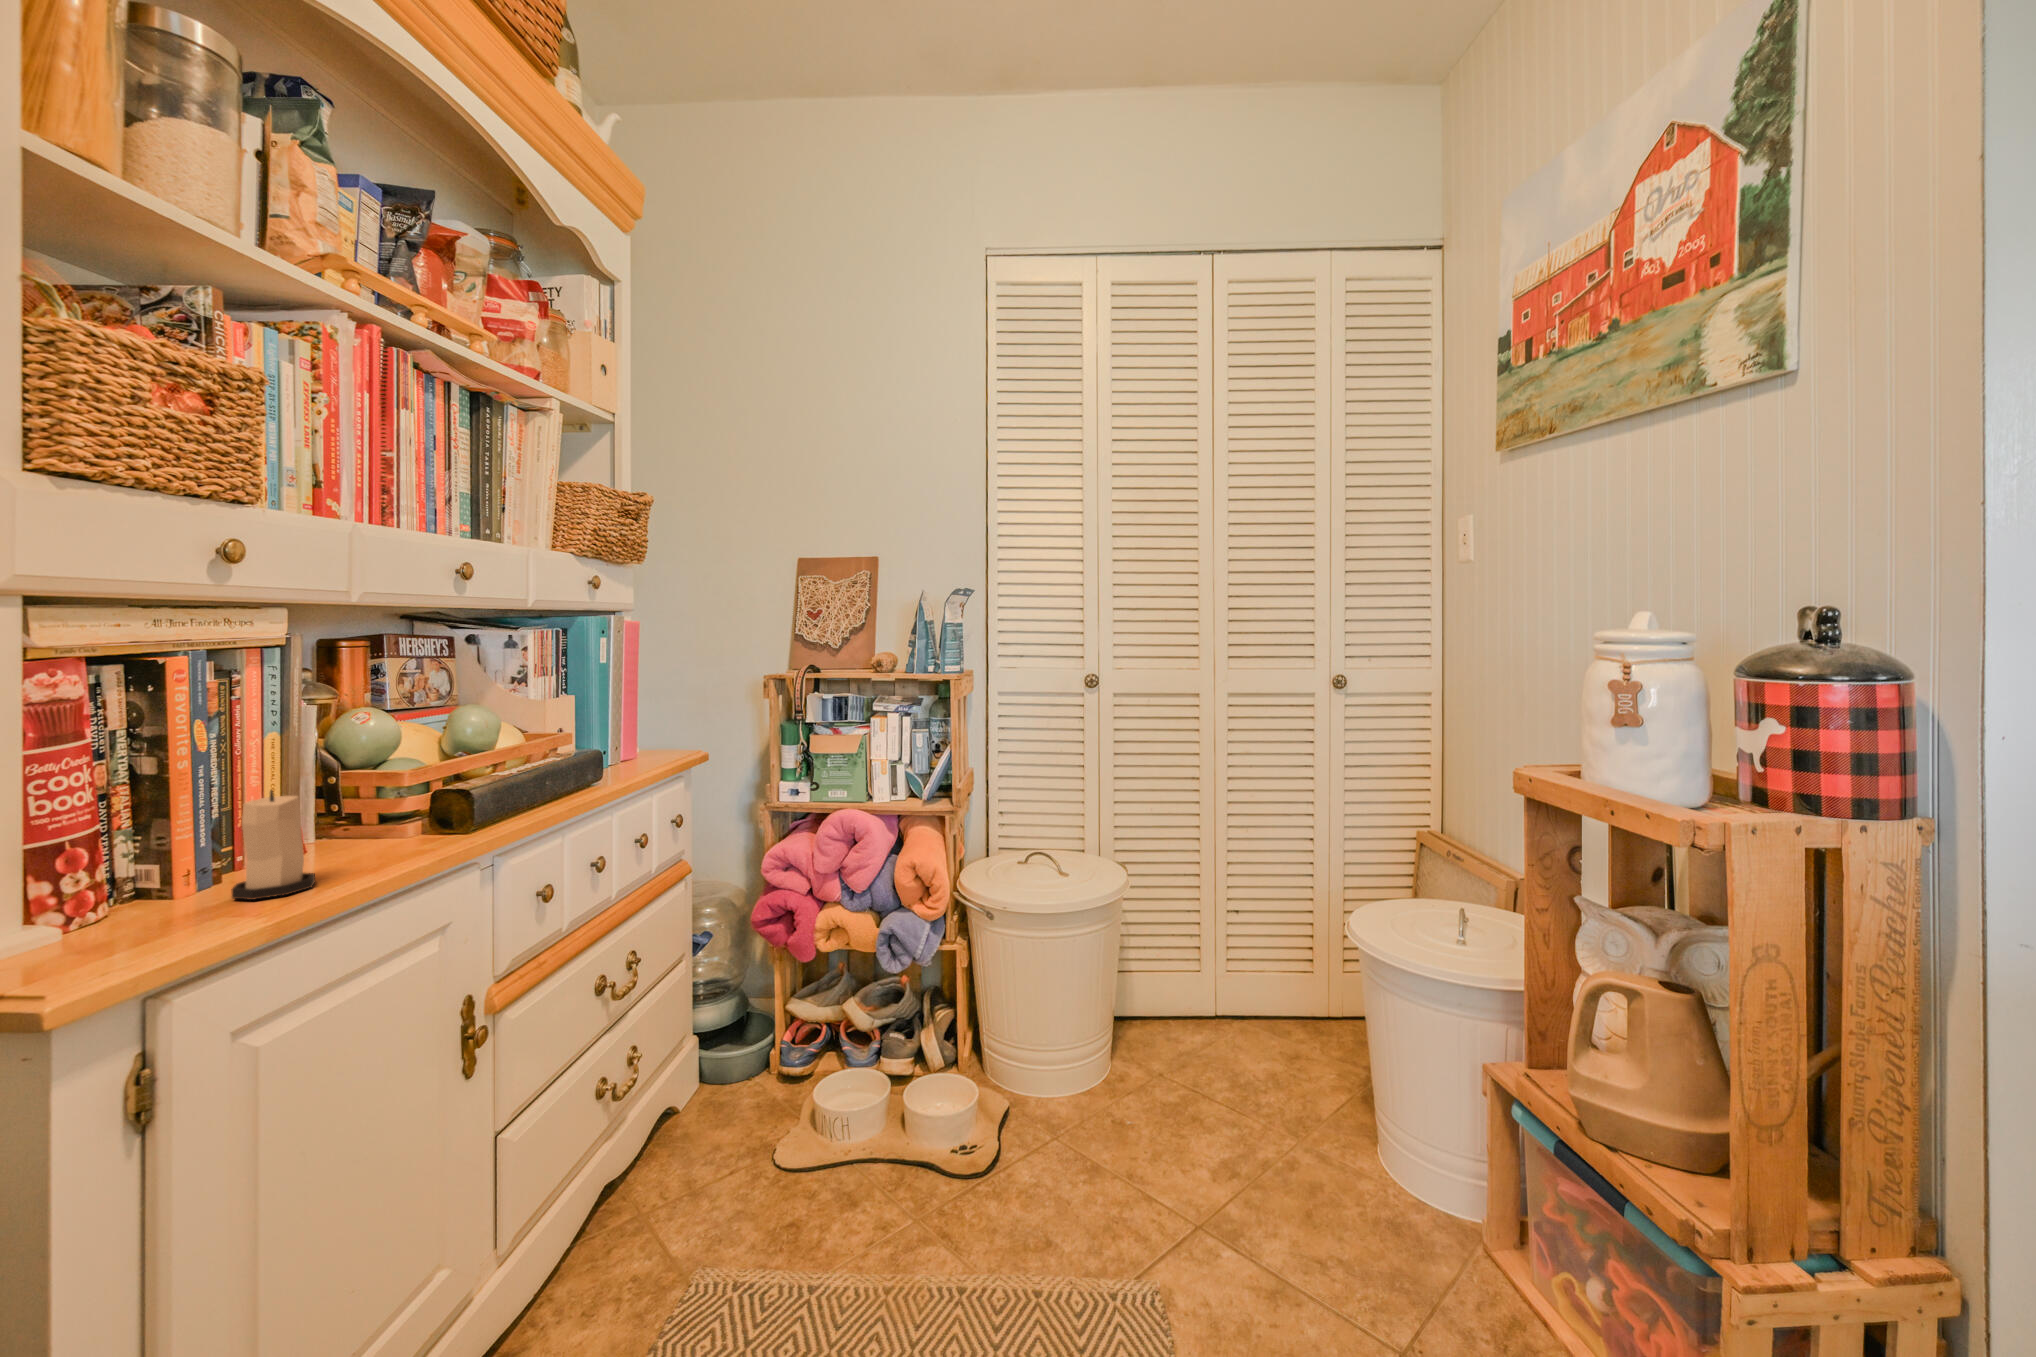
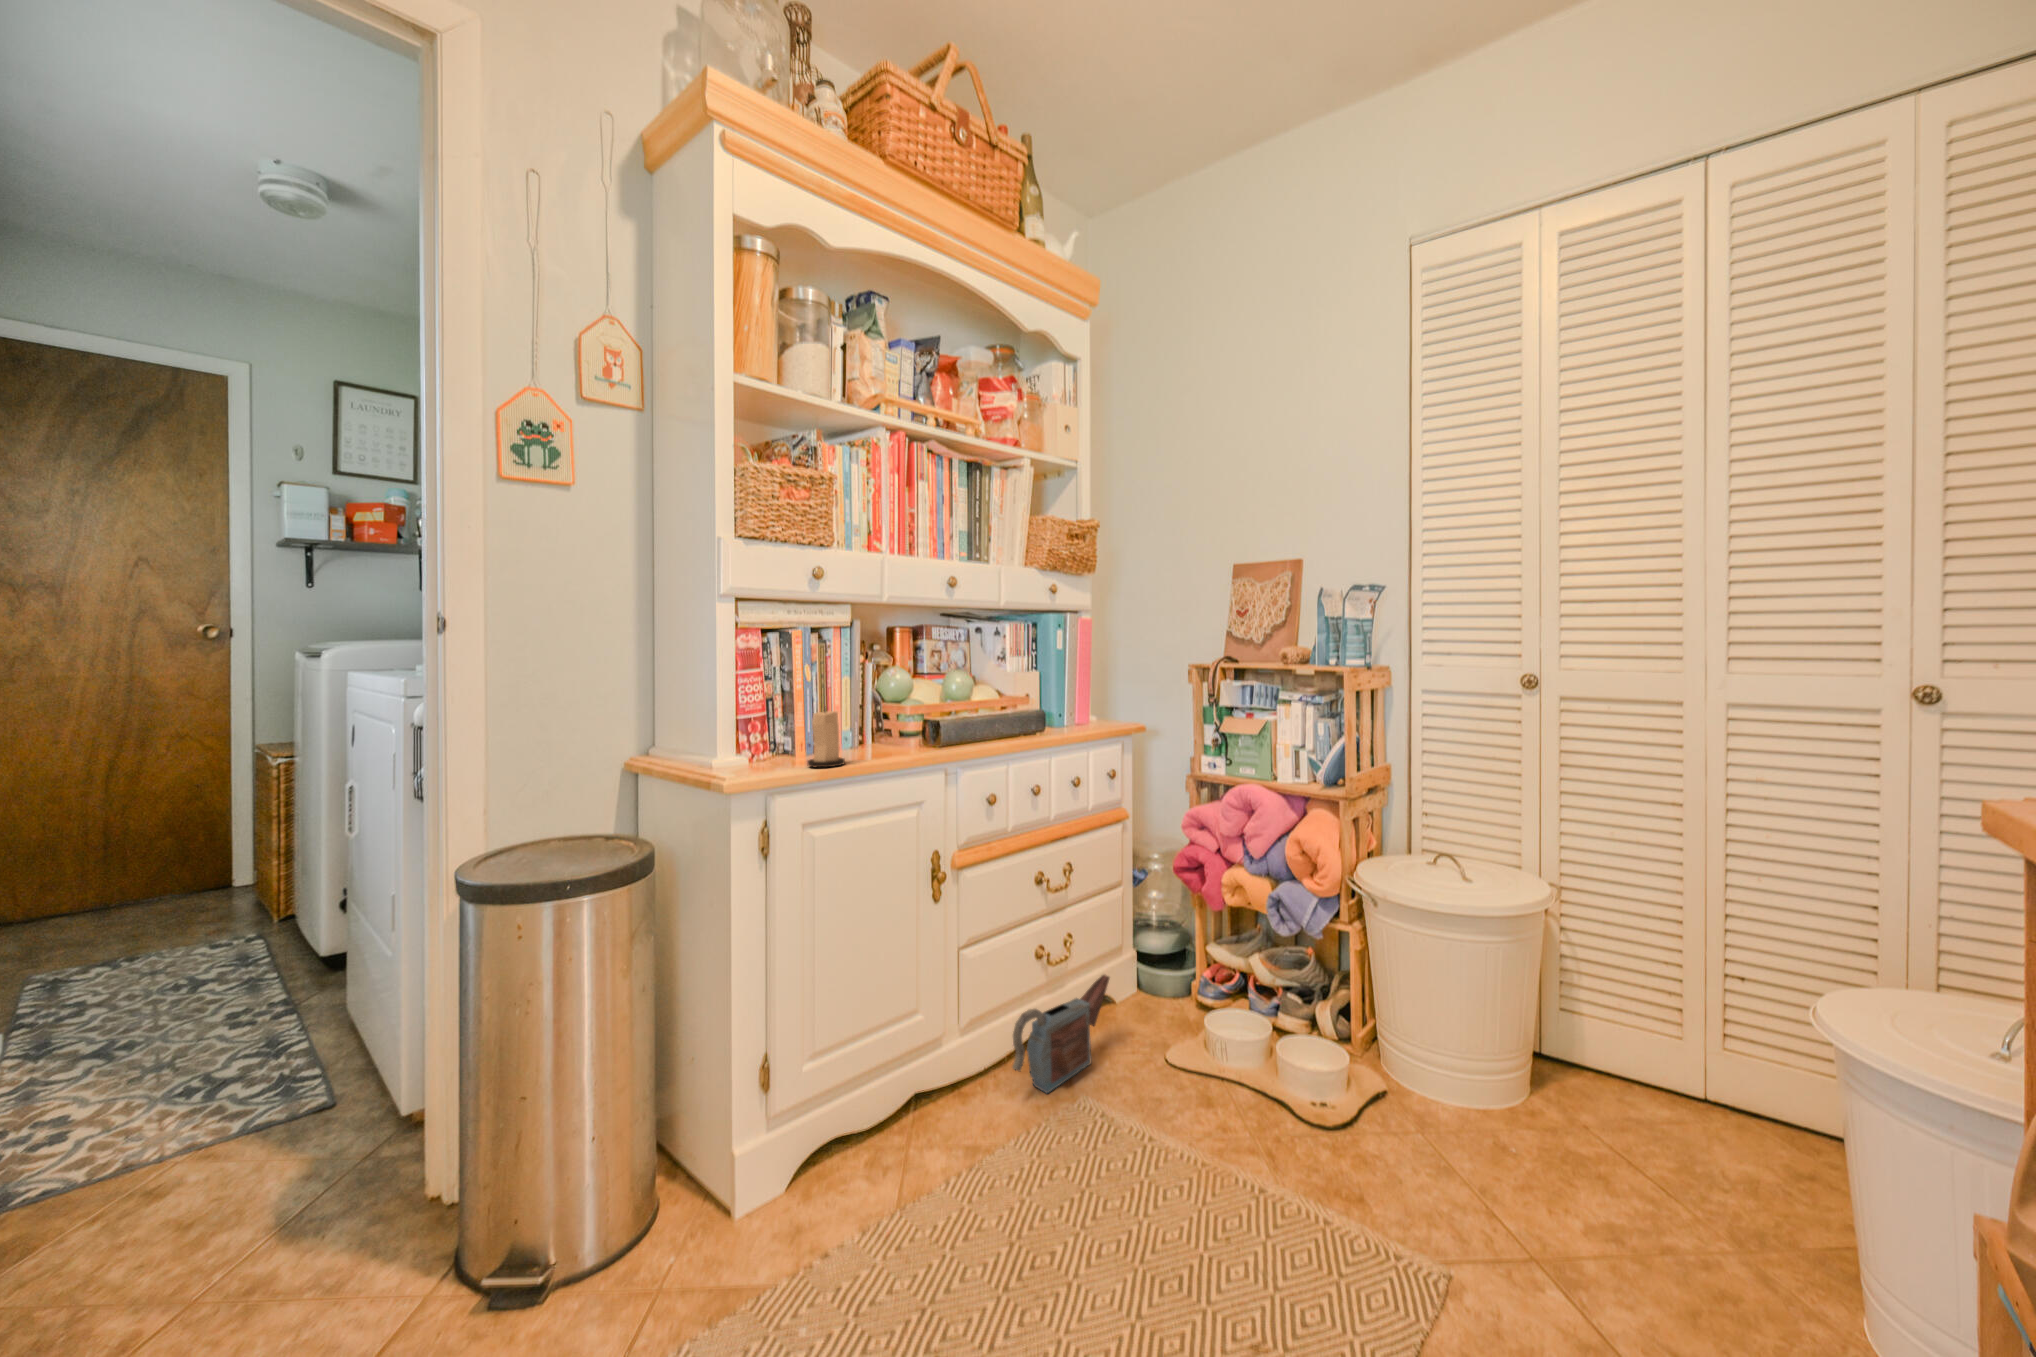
watering can: none [597,1074,698,1256] -> present [1012,975,1109,1094]

